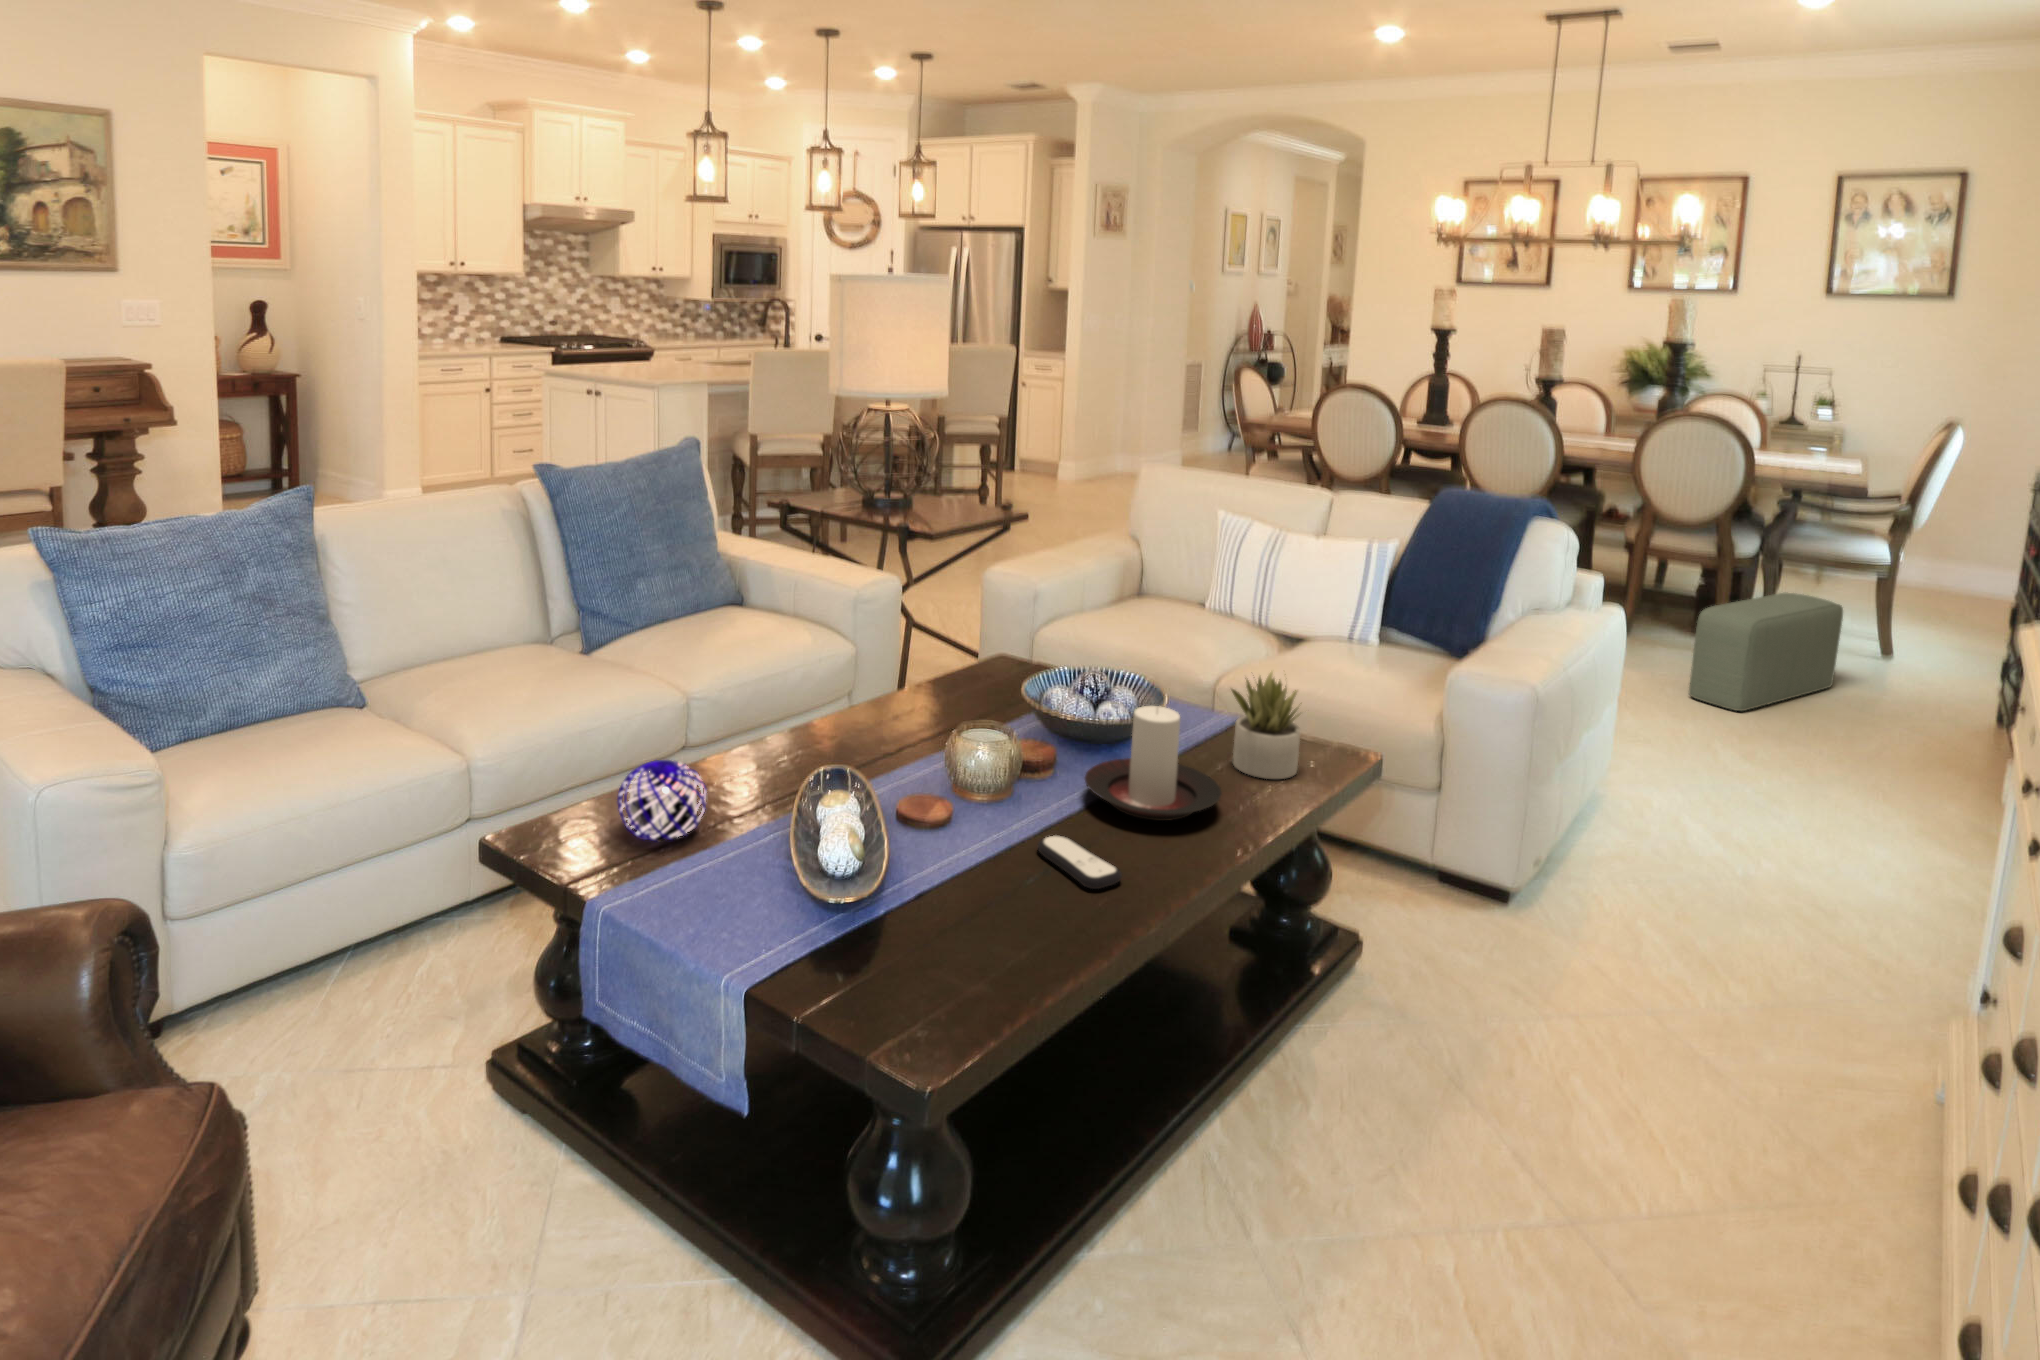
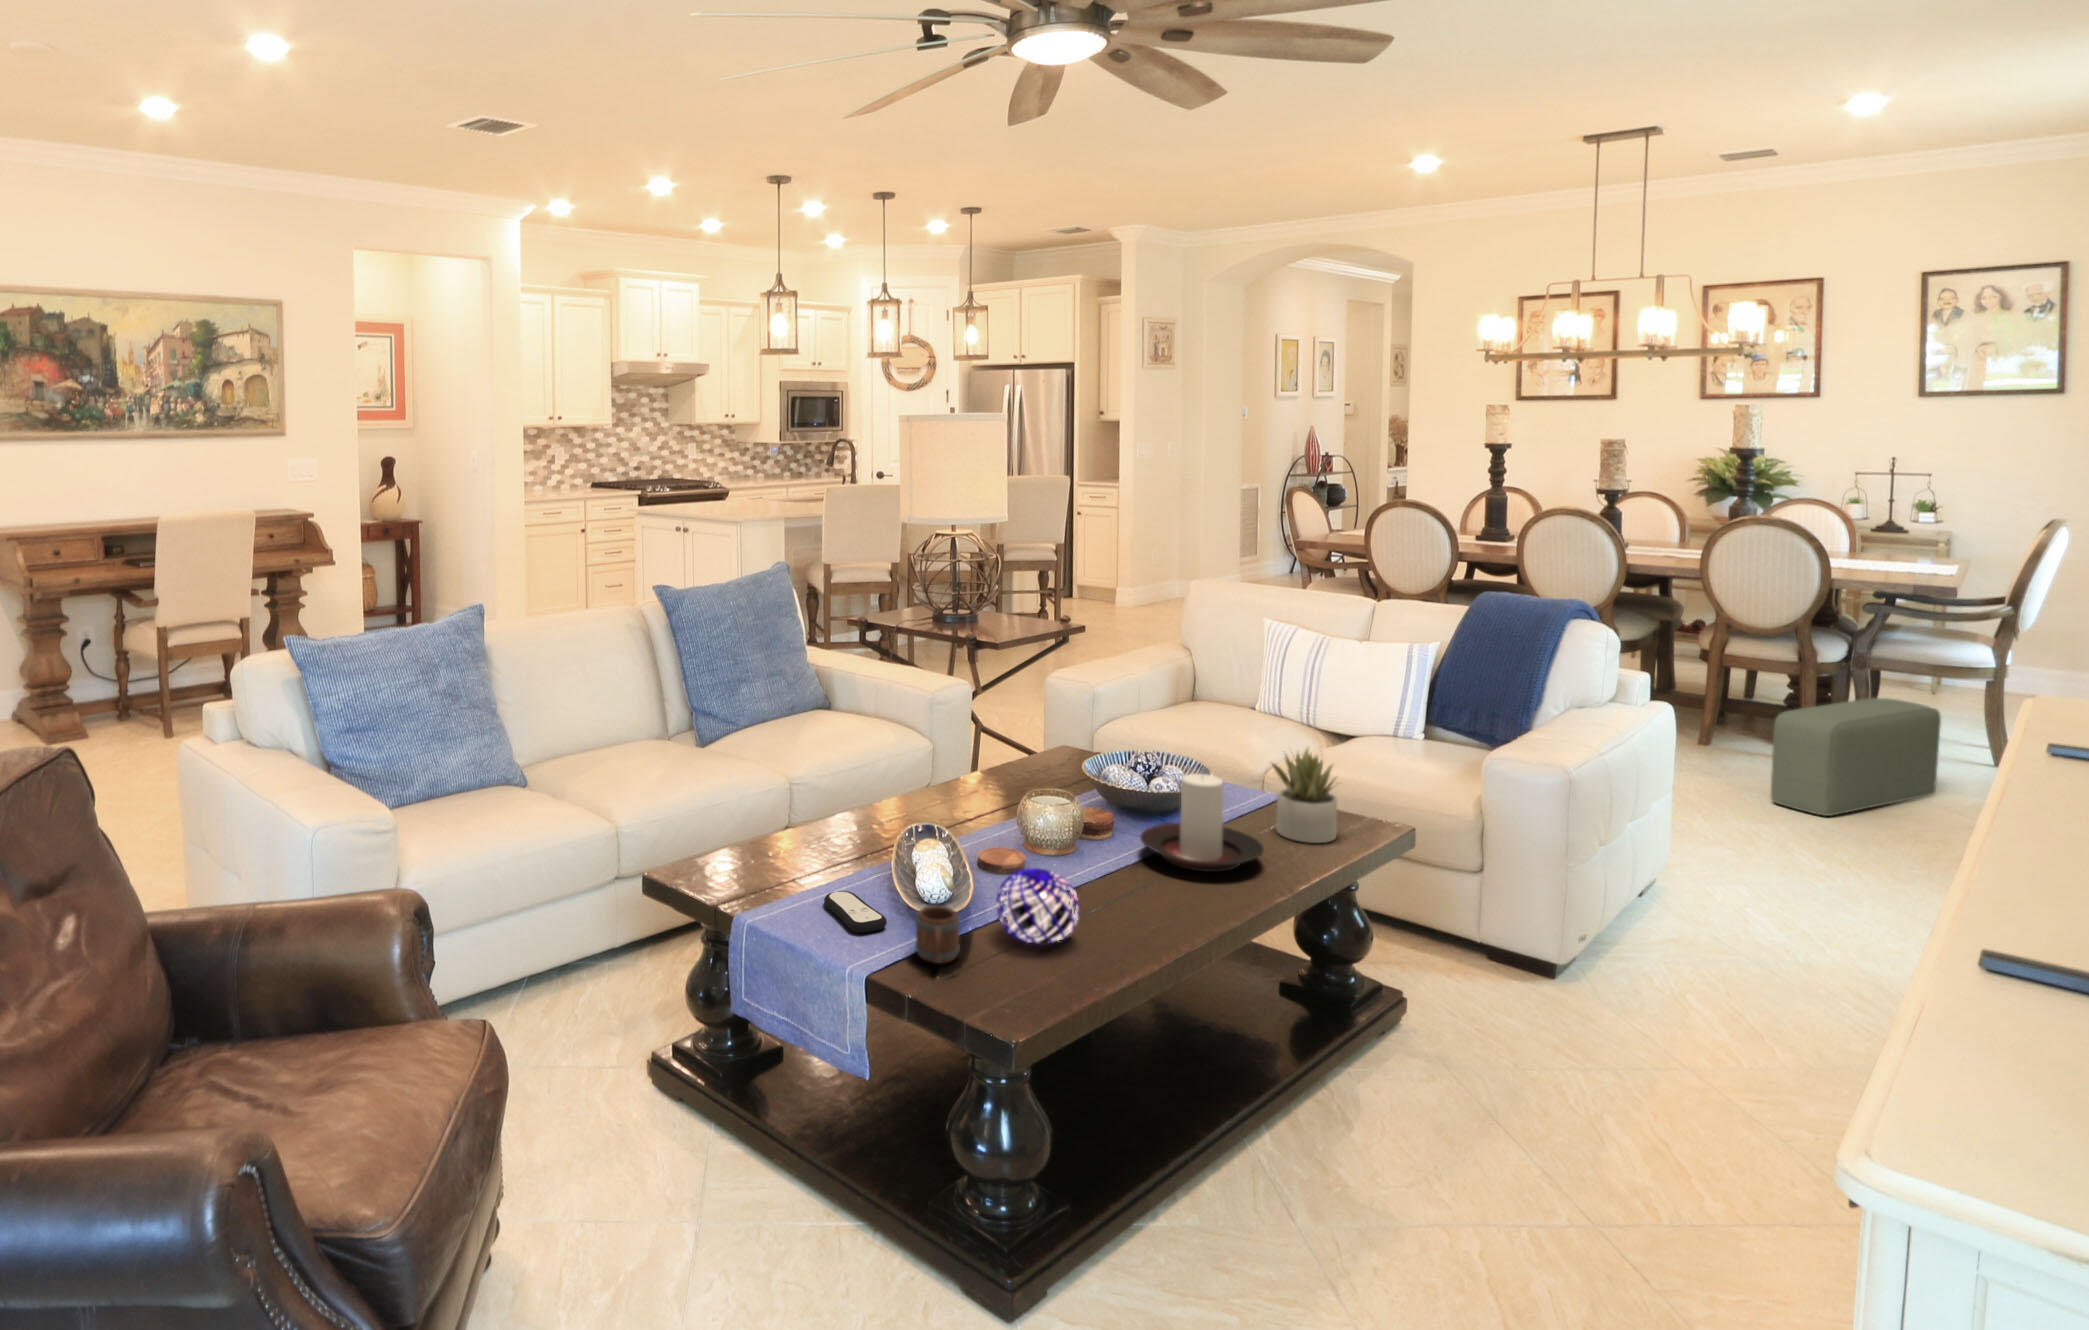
decorative orb: present [617,760,707,841] -> present [996,868,1080,944]
remote control: present [1038,835,1122,889] -> present [824,891,887,933]
mug: none [813,888,869,964] -> present [915,906,960,963]

